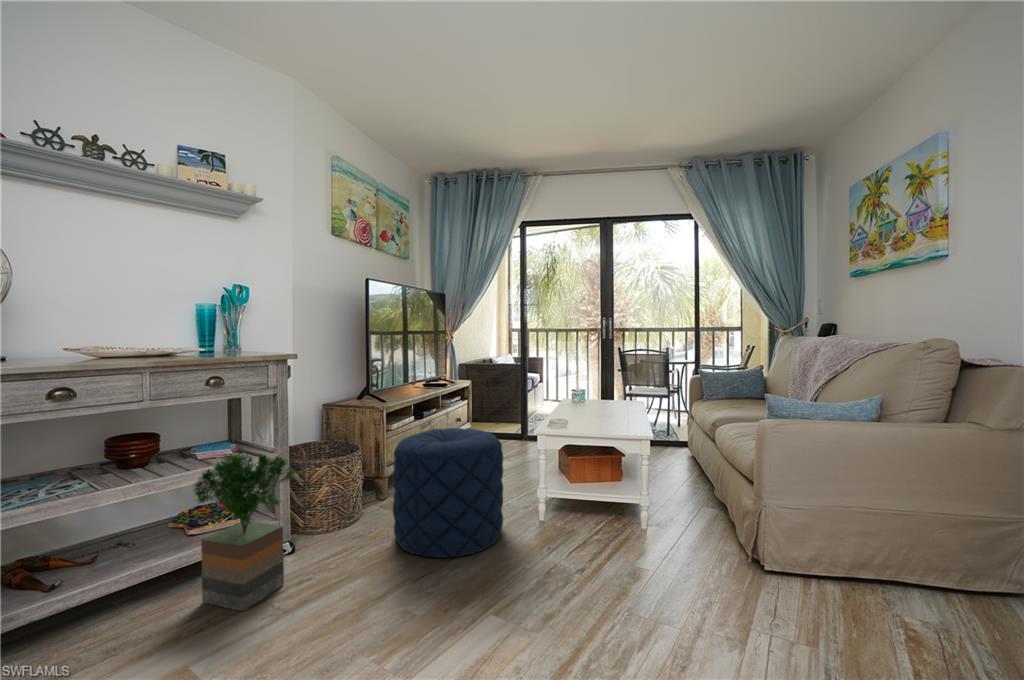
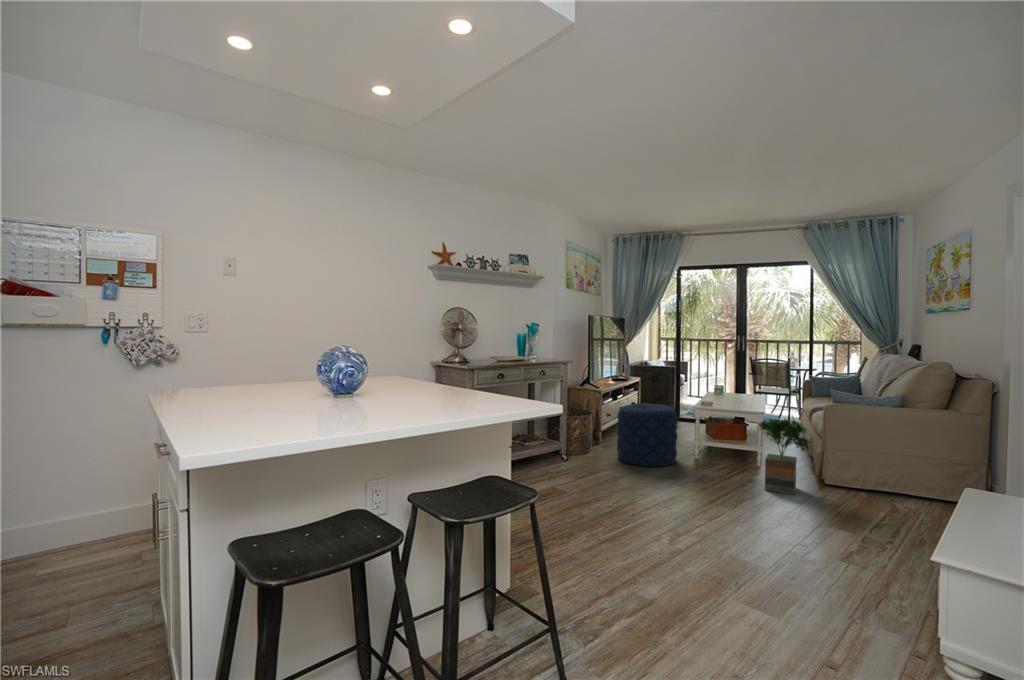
potted tree: present [194,453,298,611] -> present [759,419,810,495]

